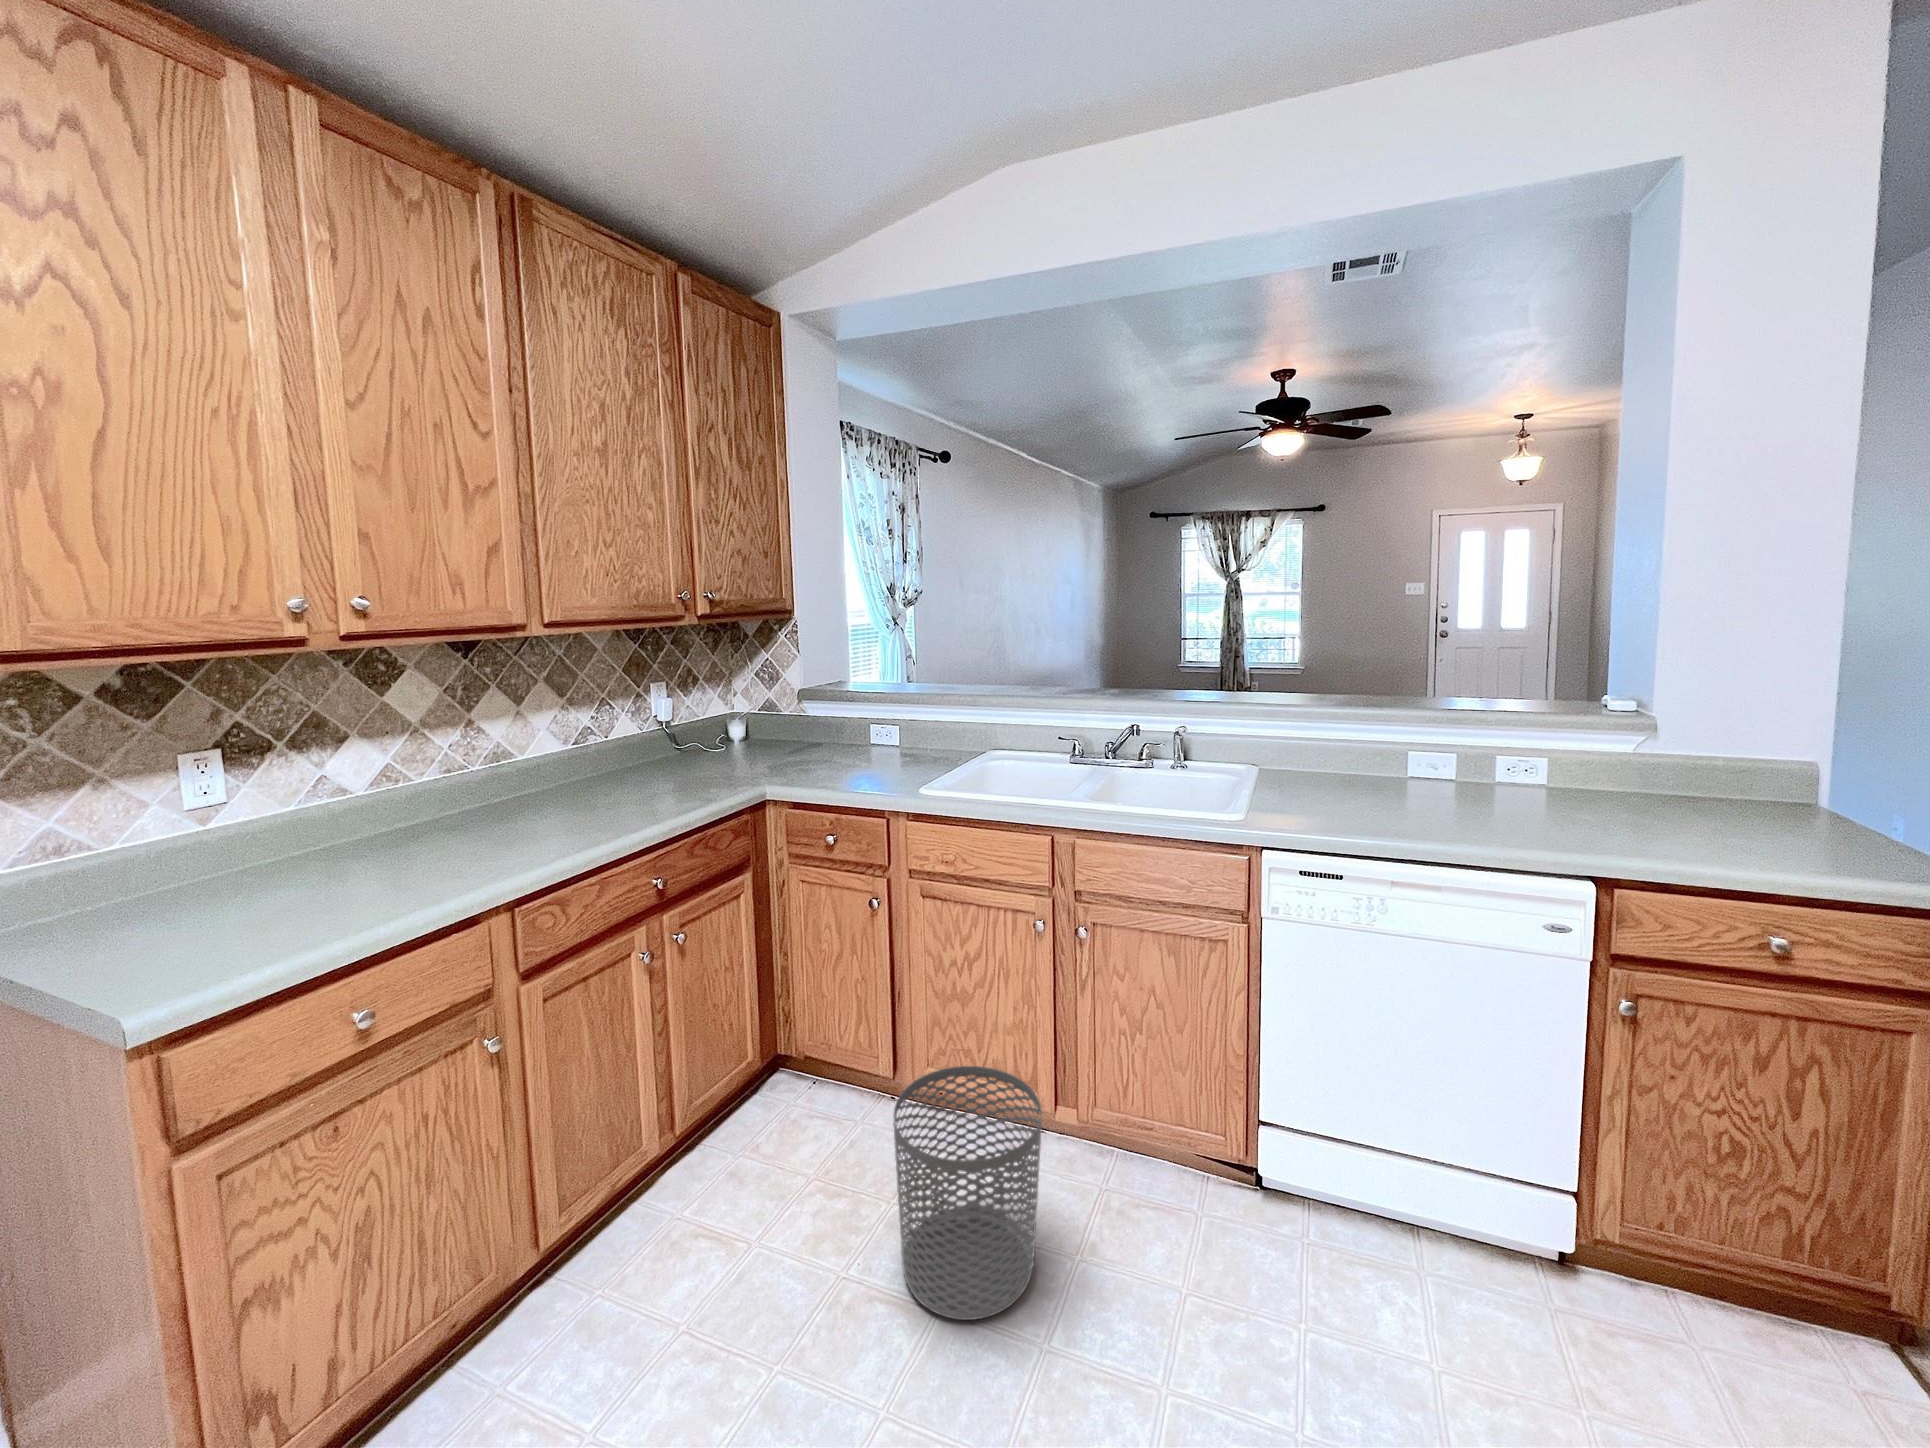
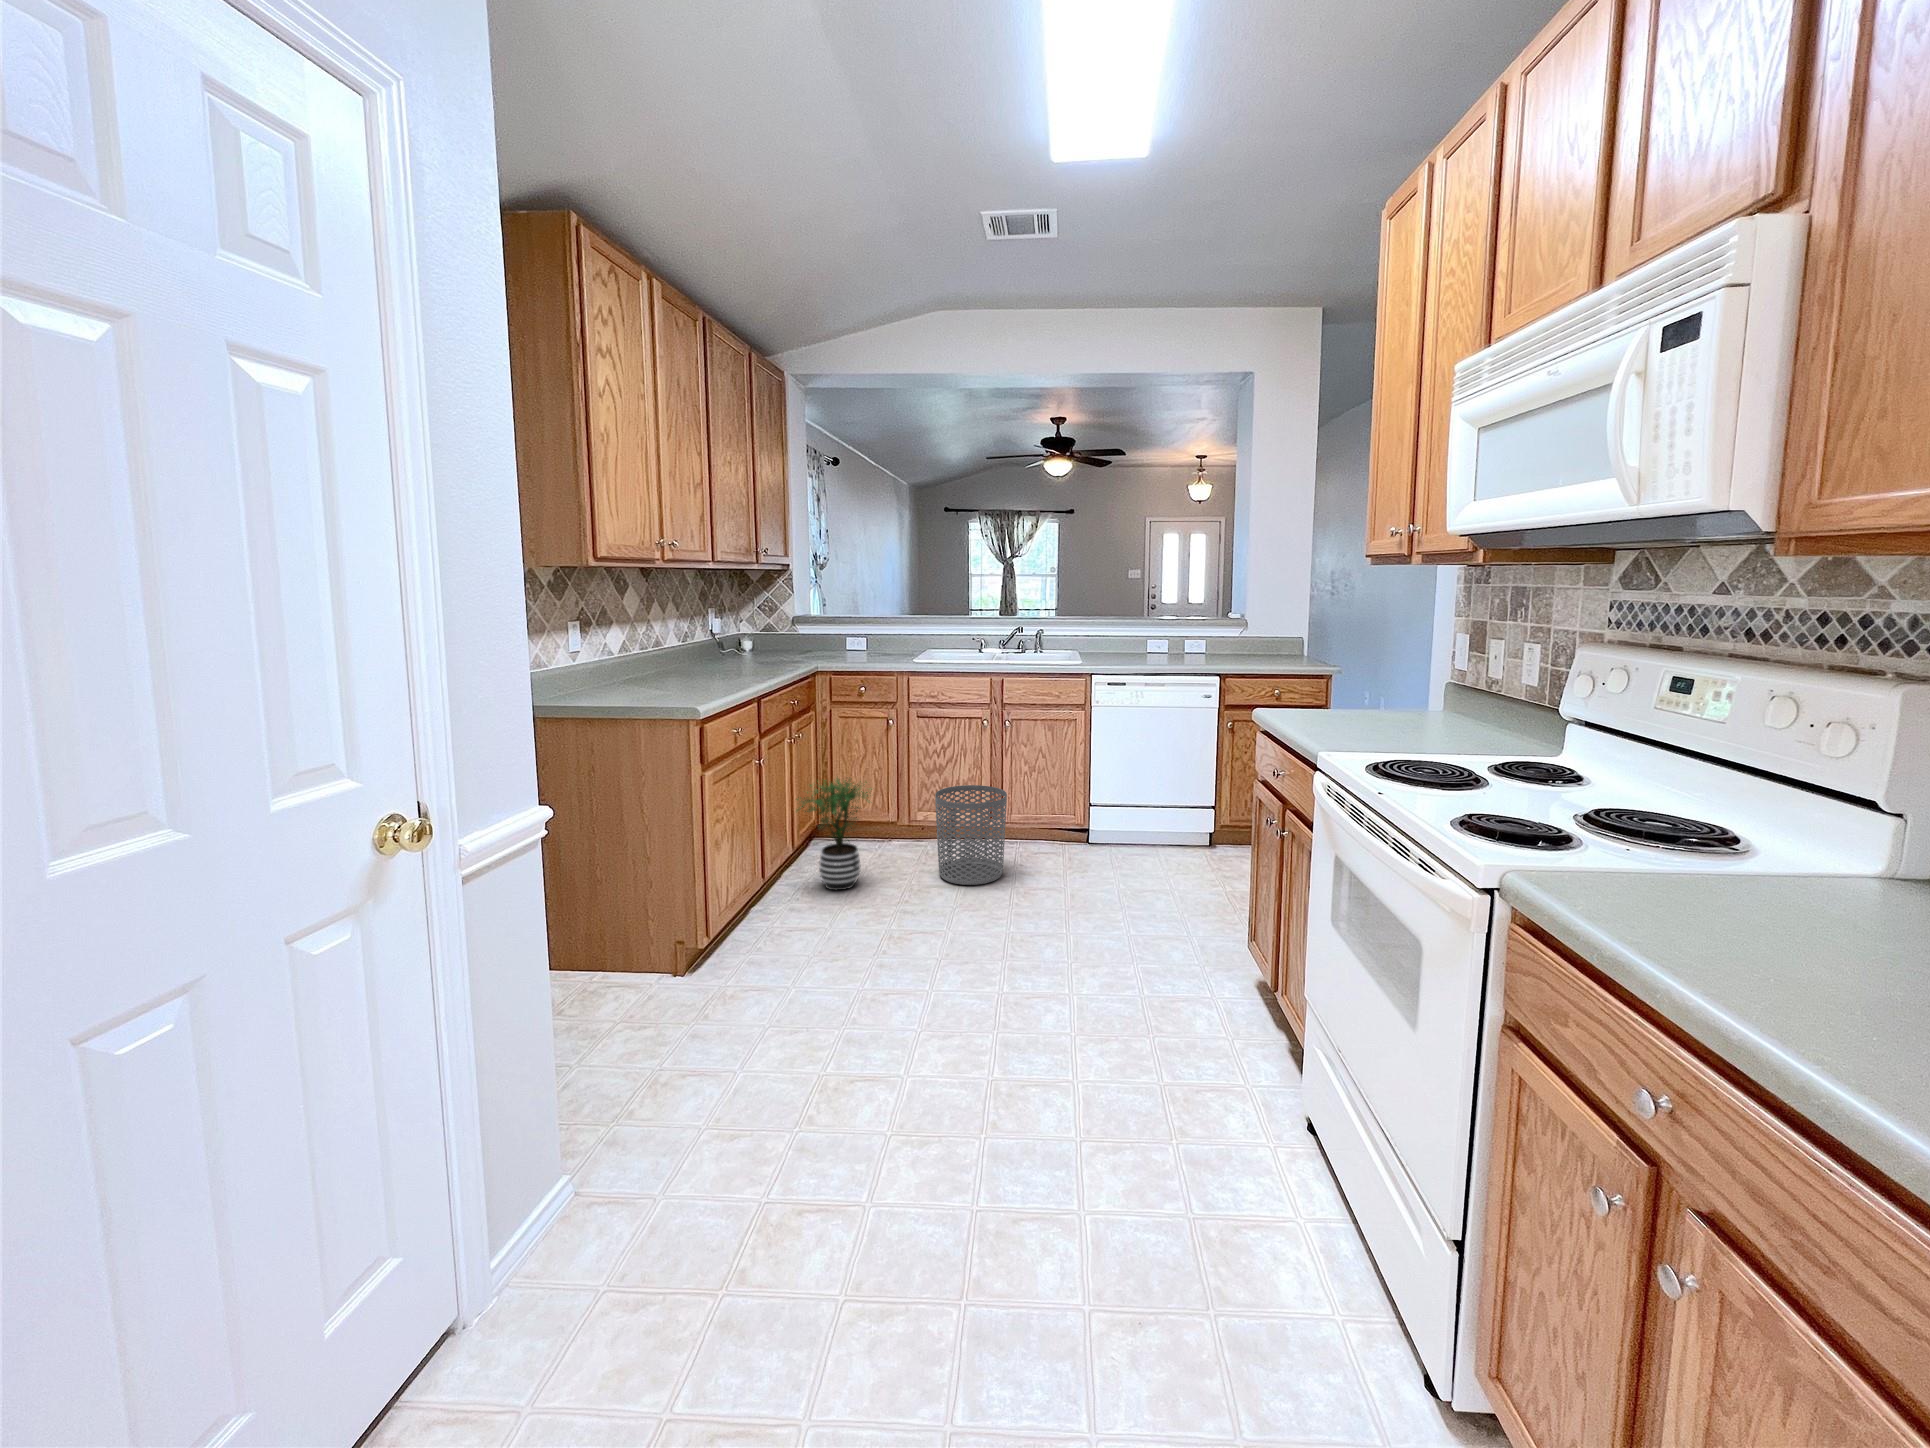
potted plant: none [627,1024,791,1263] -> present [797,778,872,890]

